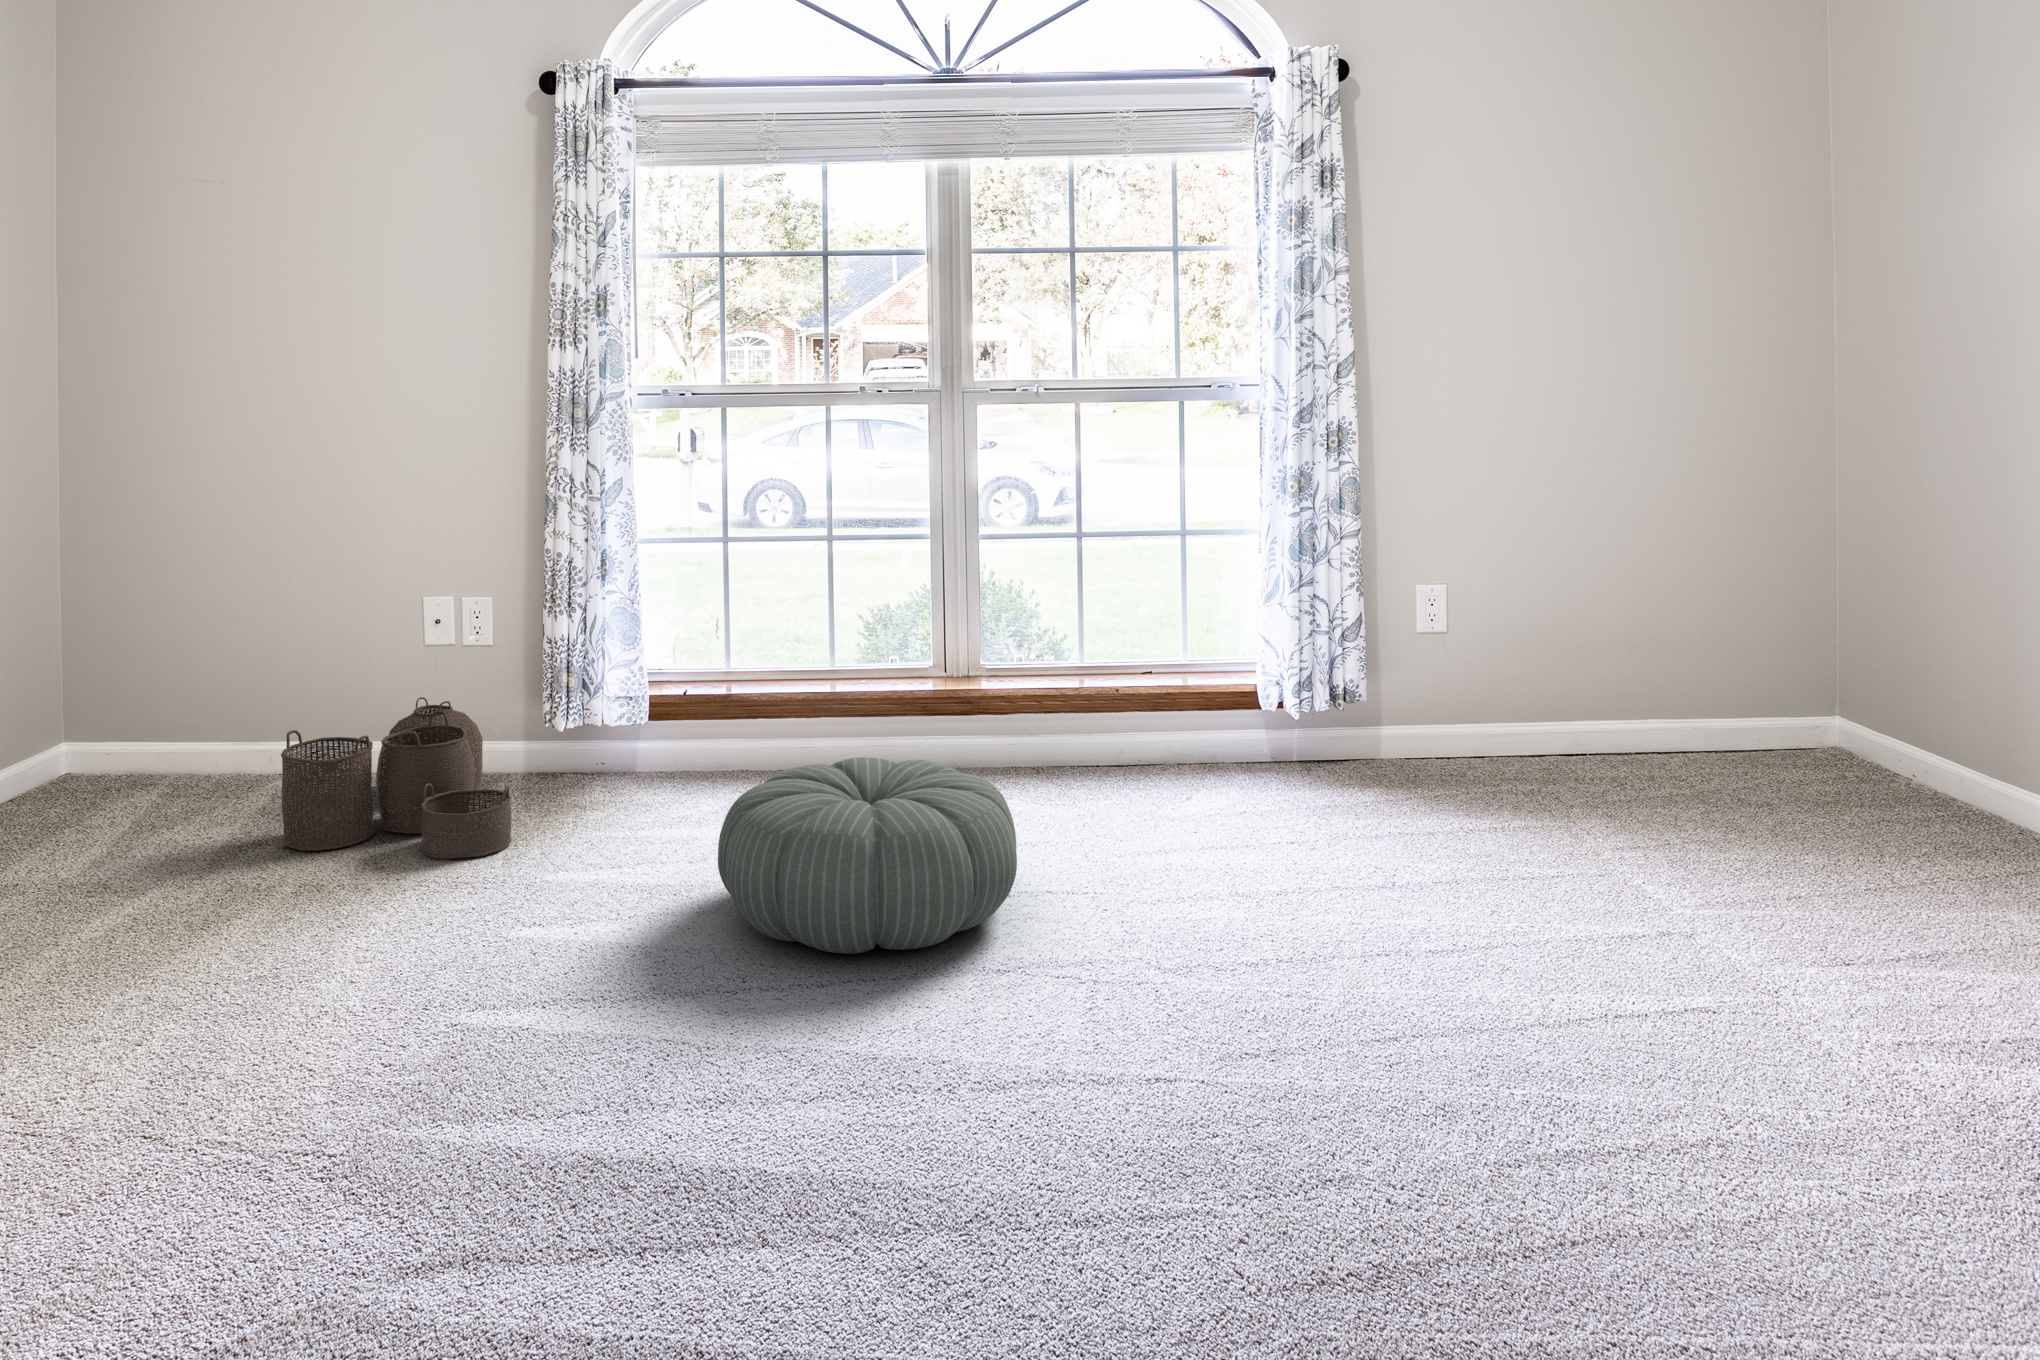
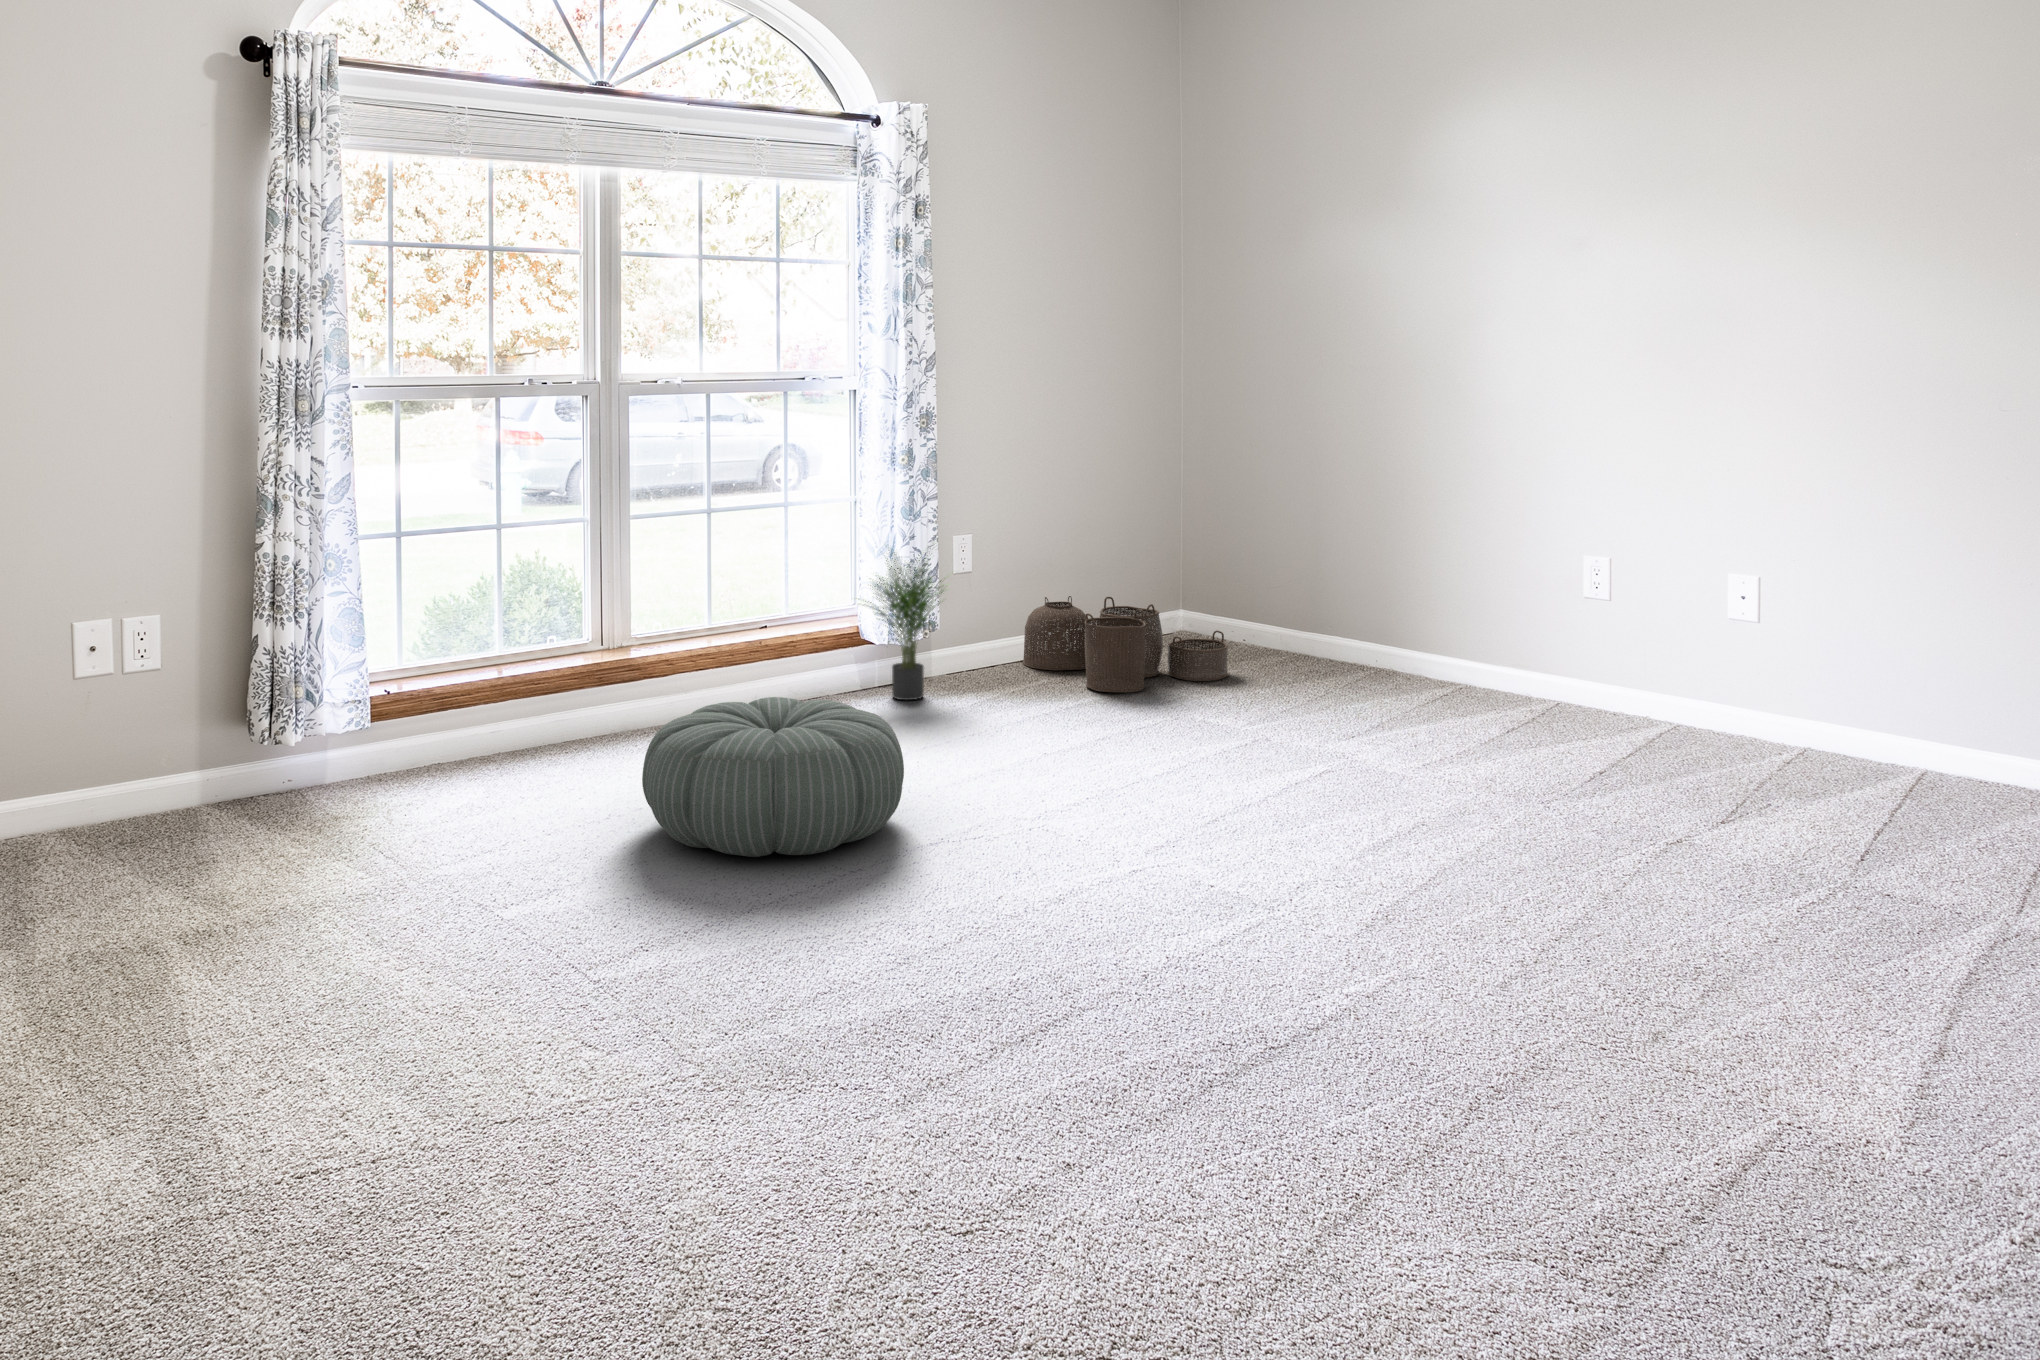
potted plant: none [1205,589,1352,789] -> present [865,552,944,700]
woven basket: present [281,697,512,859] -> present [1023,596,1228,692]

